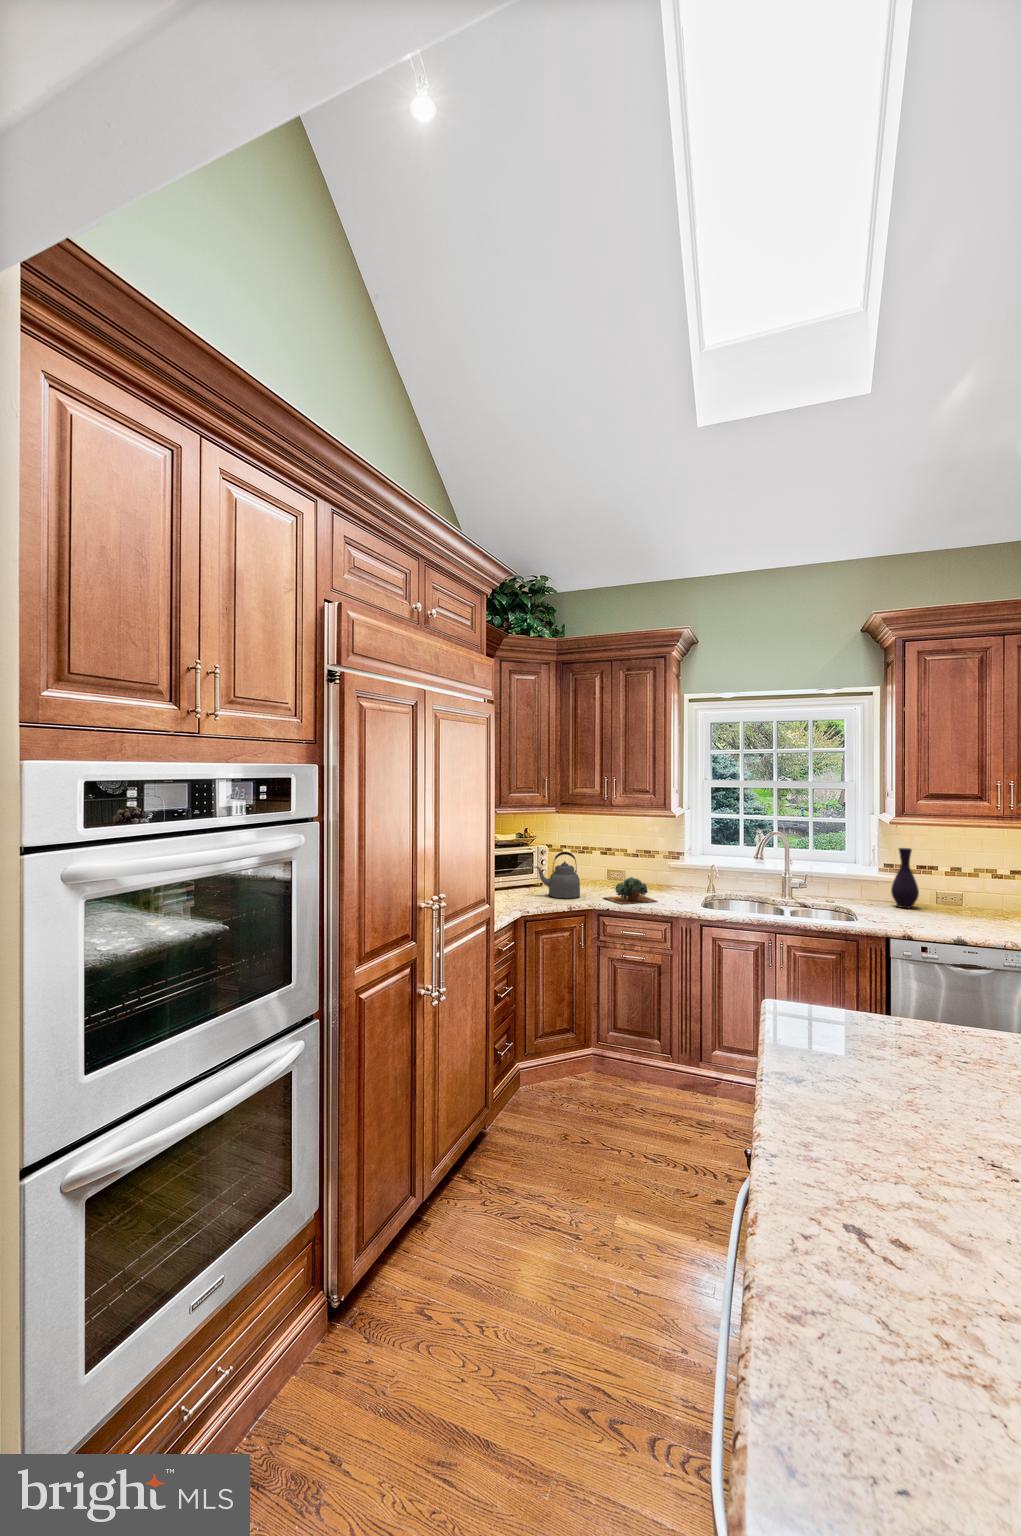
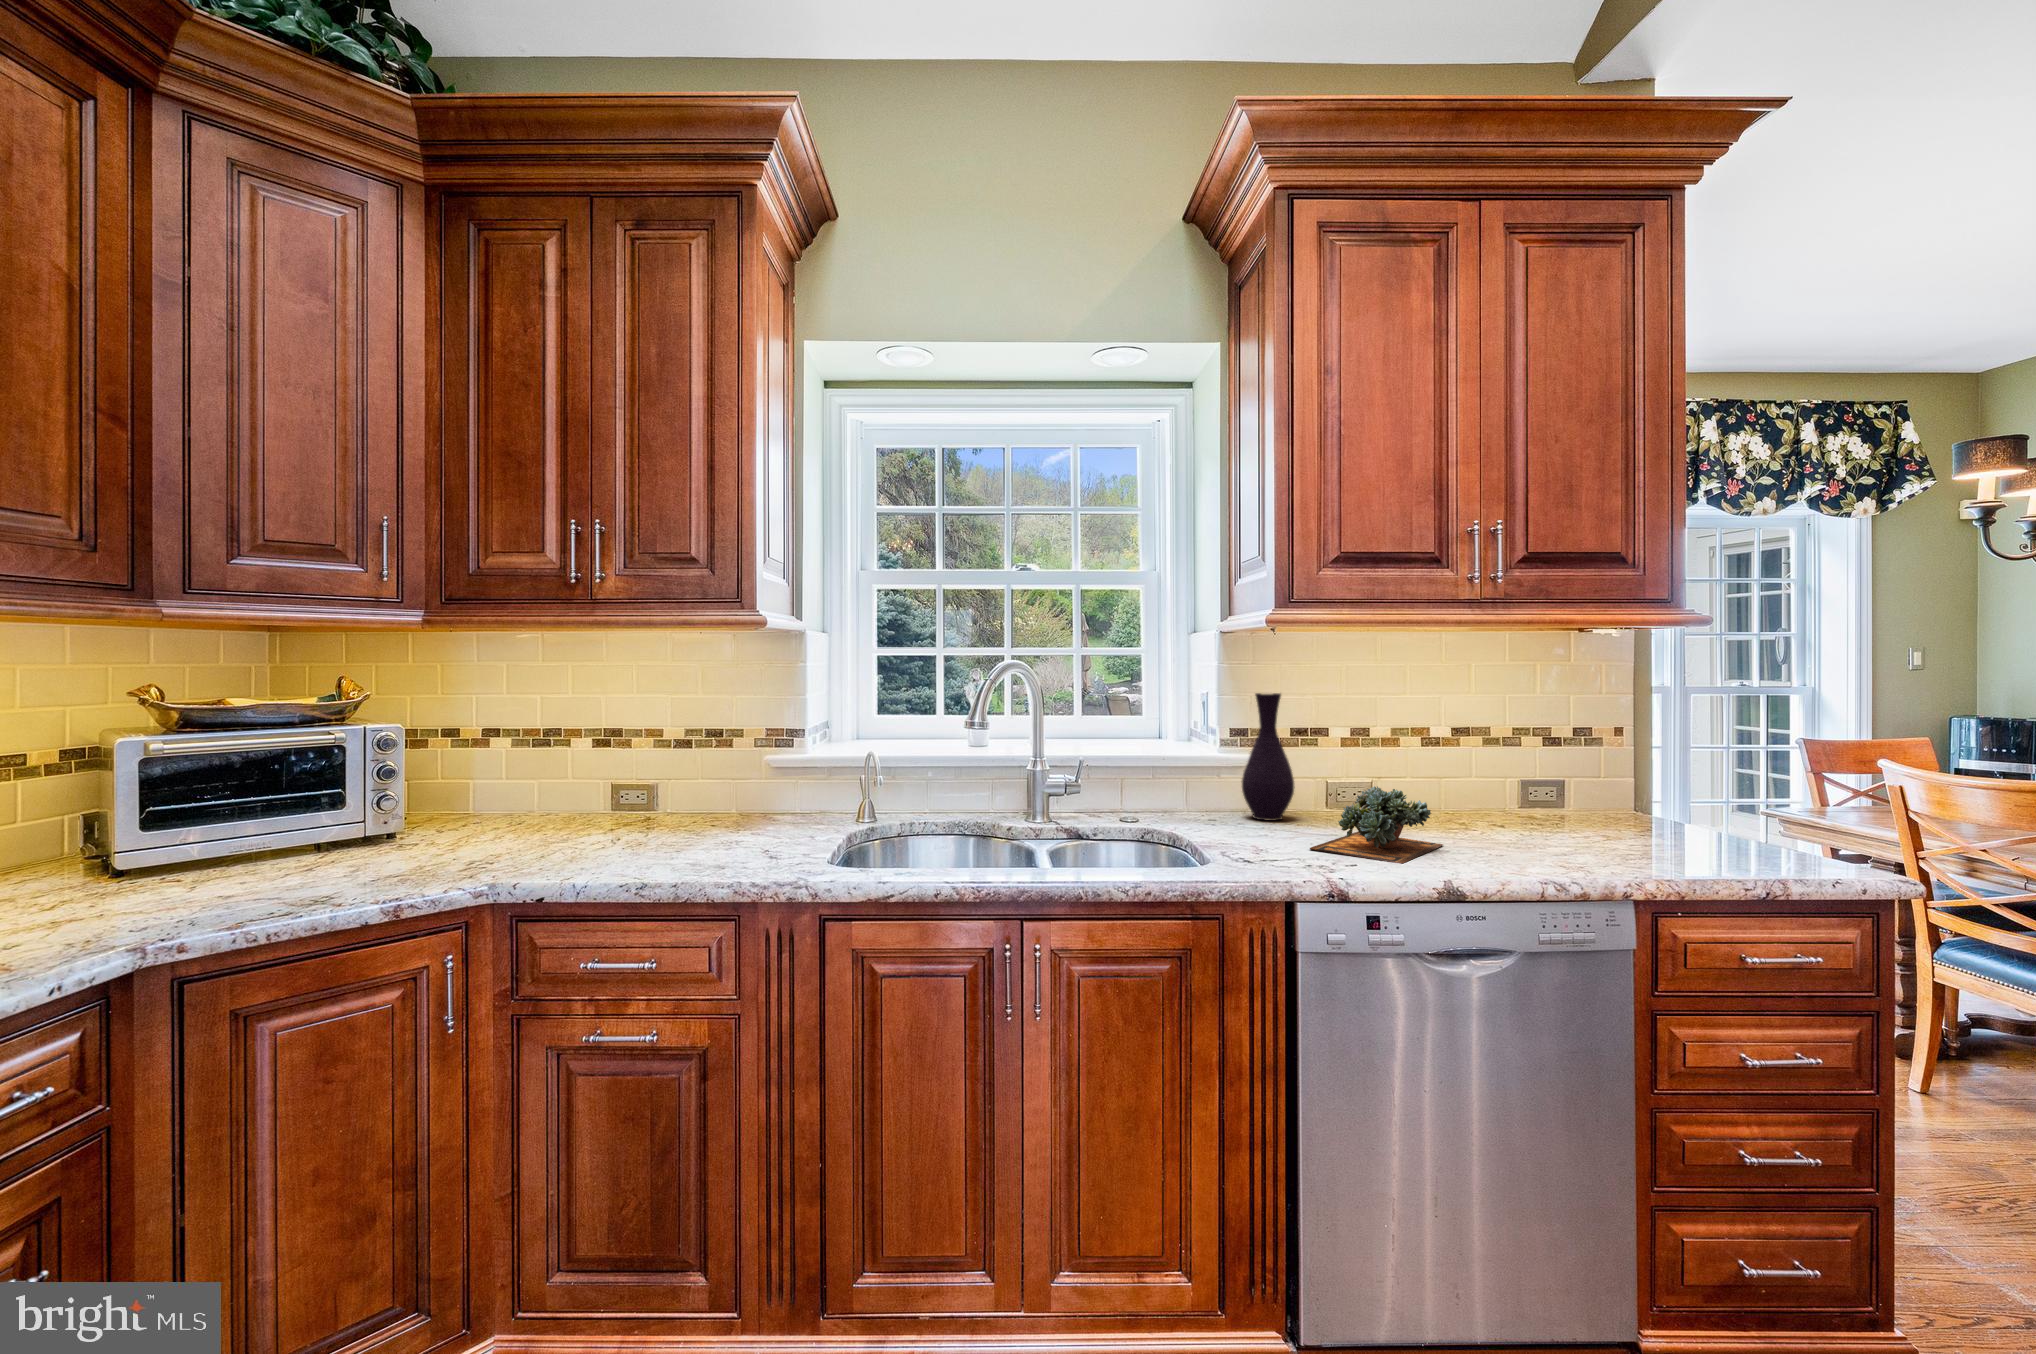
kettle: present [534,852,580,898] -> none [304,732,478,876]
succulent plant: present [604,877,657,905] -> present [1310,786,1443,864]

